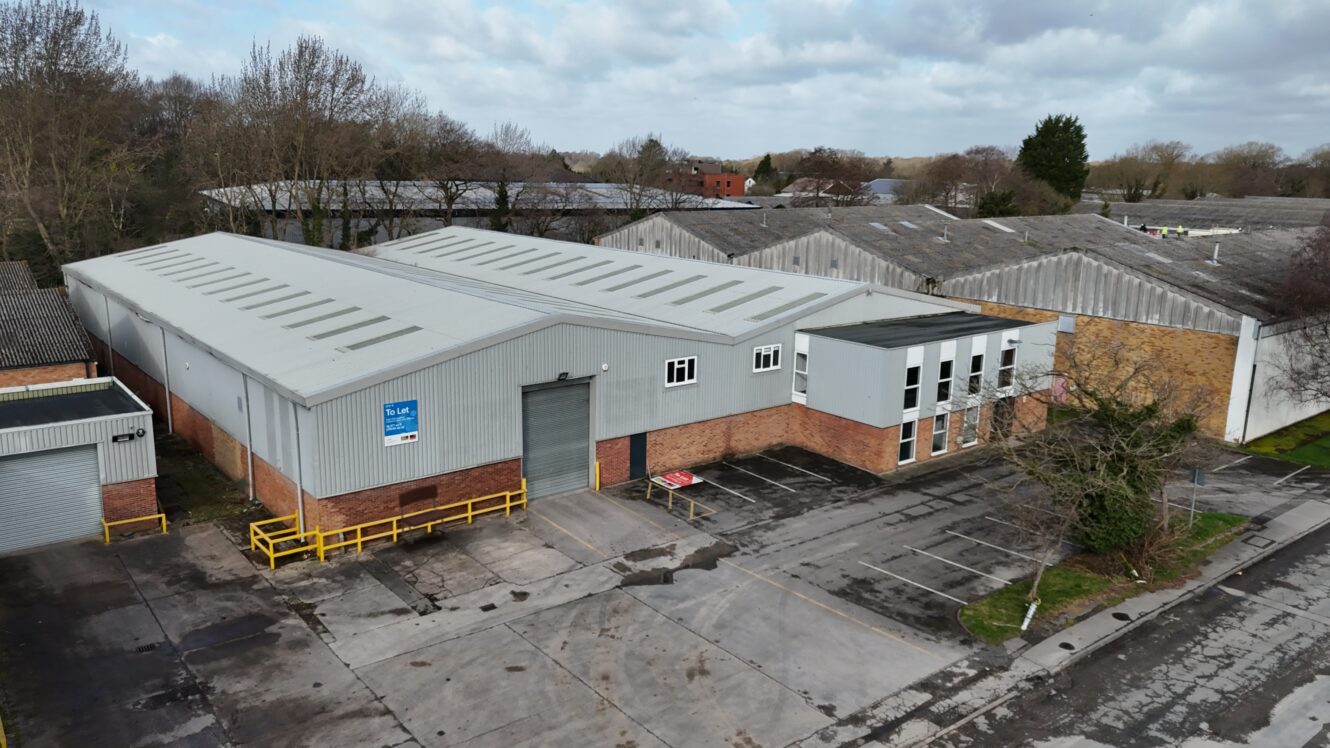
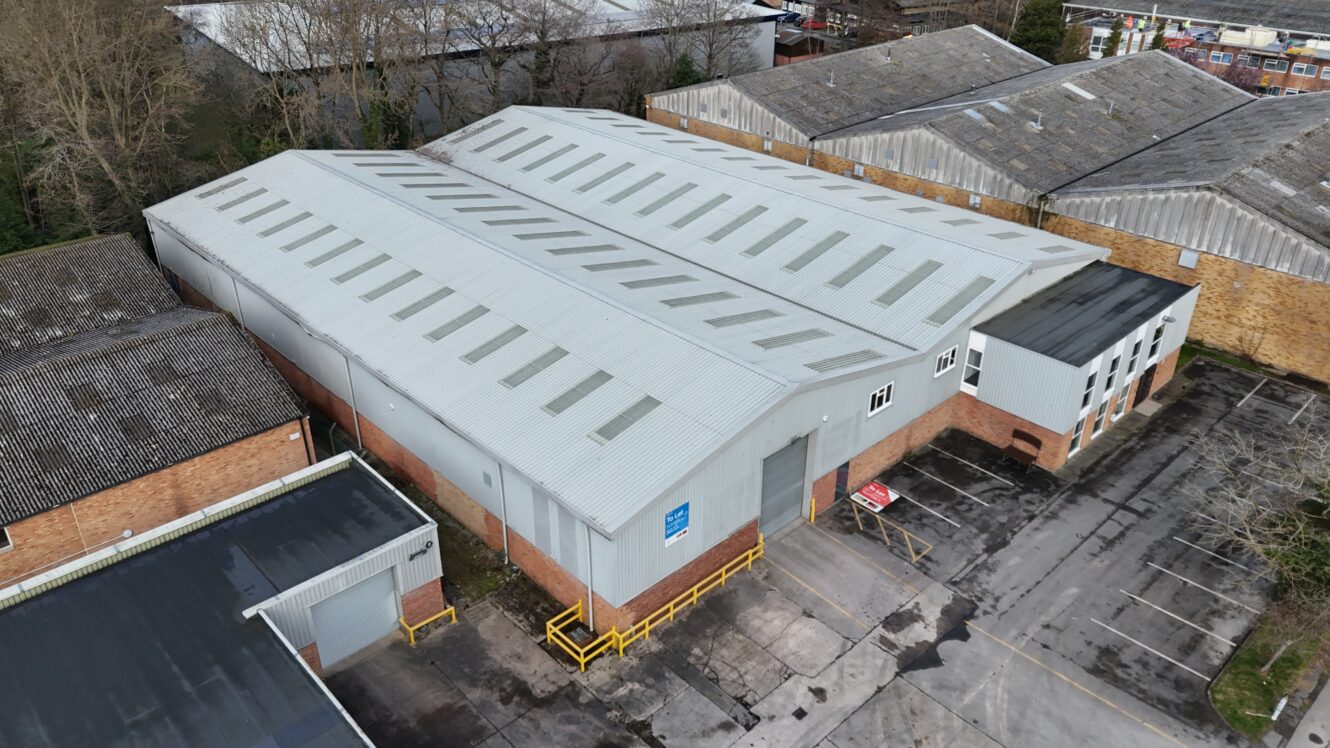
bench: present [399,484,450,543] -> present [1001,428,1043,474]

